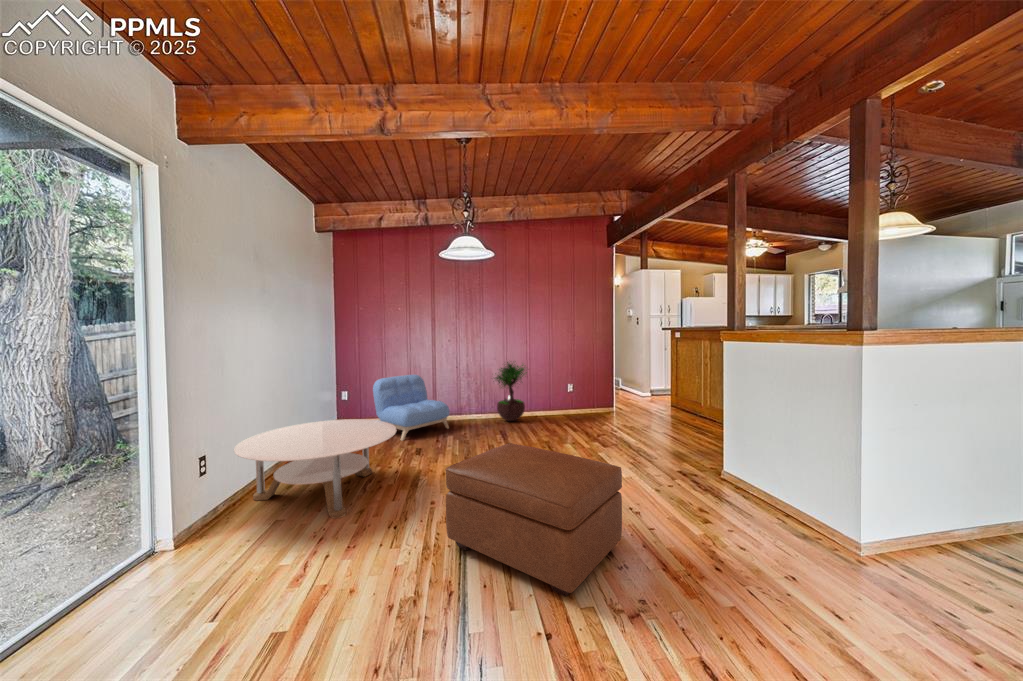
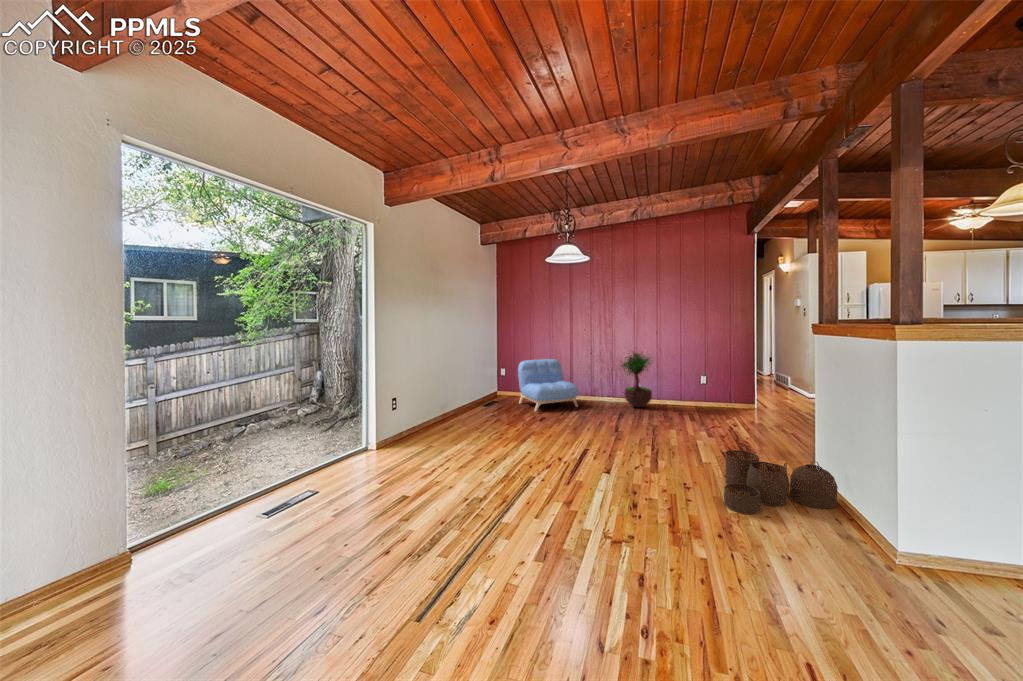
round table: present [234,419,397,519] -> none [411,388,513,452]
ottoman: present [445,443,622,597] -> none [518,415,647,520]
woven basket: none [660,454,763,531] -> present [724,446,838,514]

